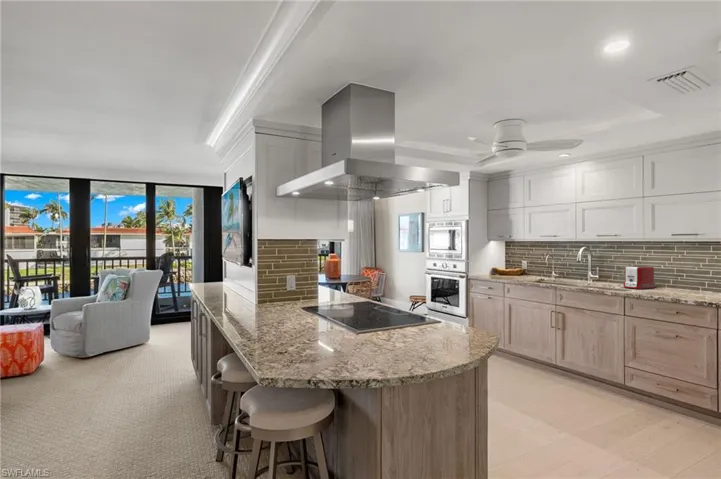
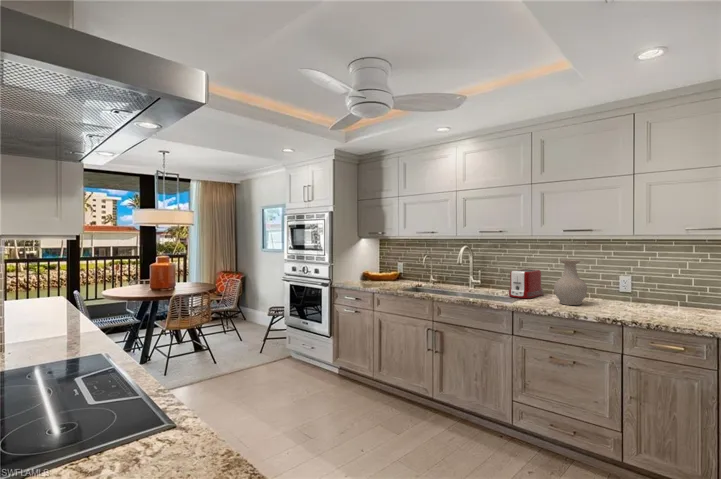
vase: none [664,258,694,294] -> present [554,259,587,305]

